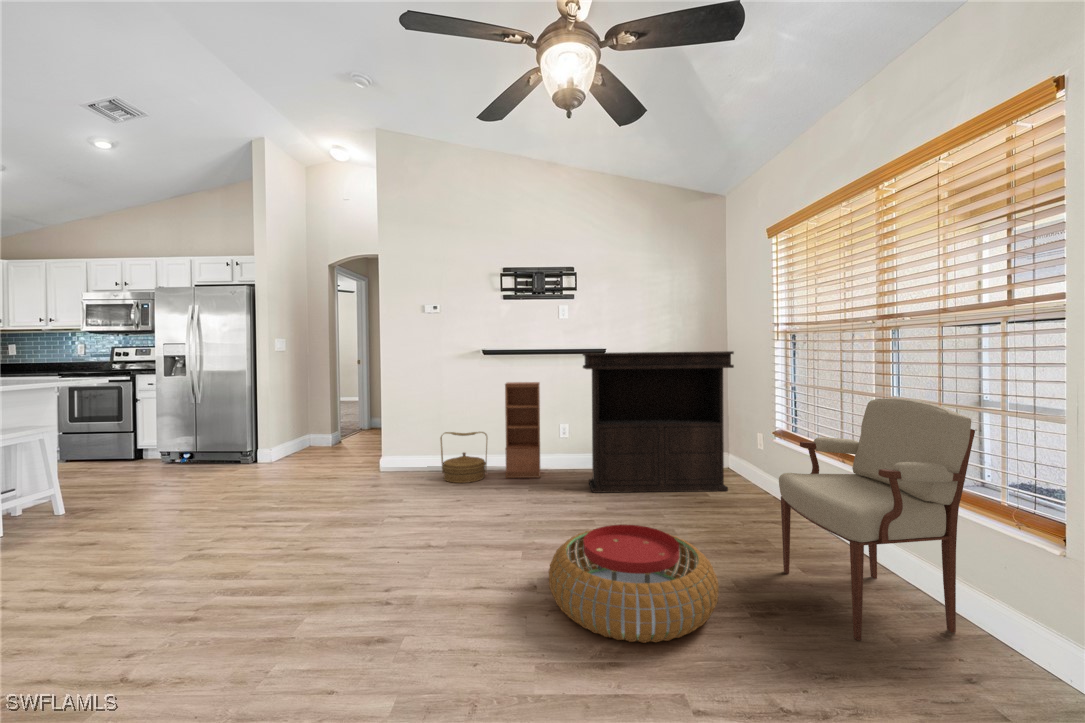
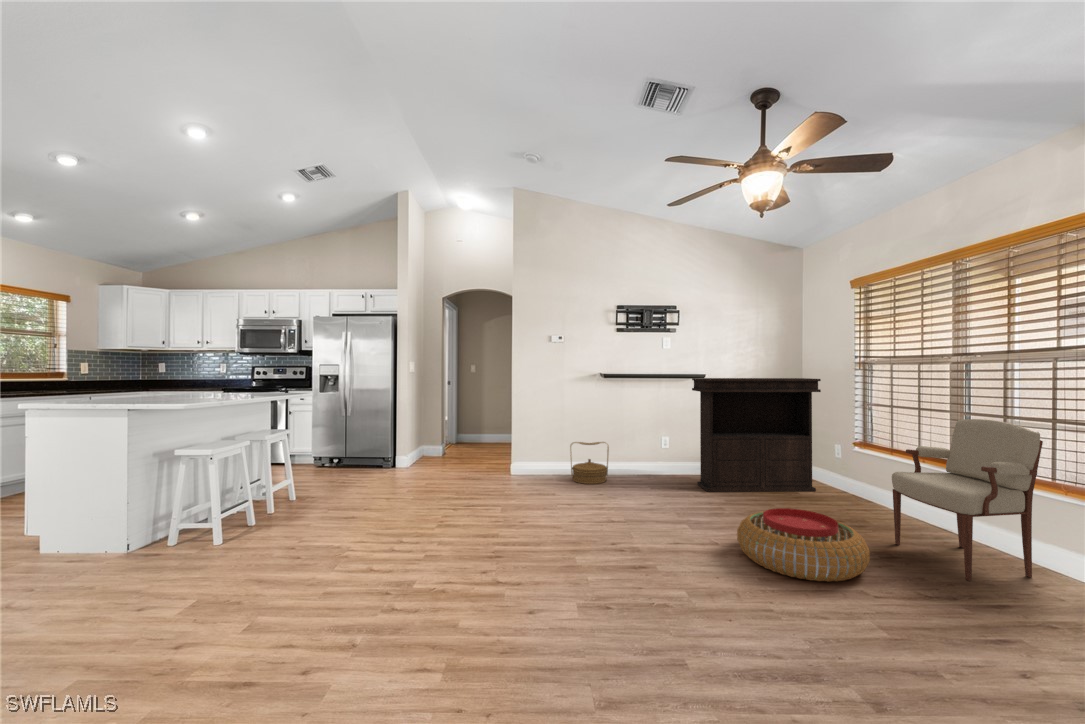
bookcase: present [505,382,540,478] -> none [620,401,654,481]

